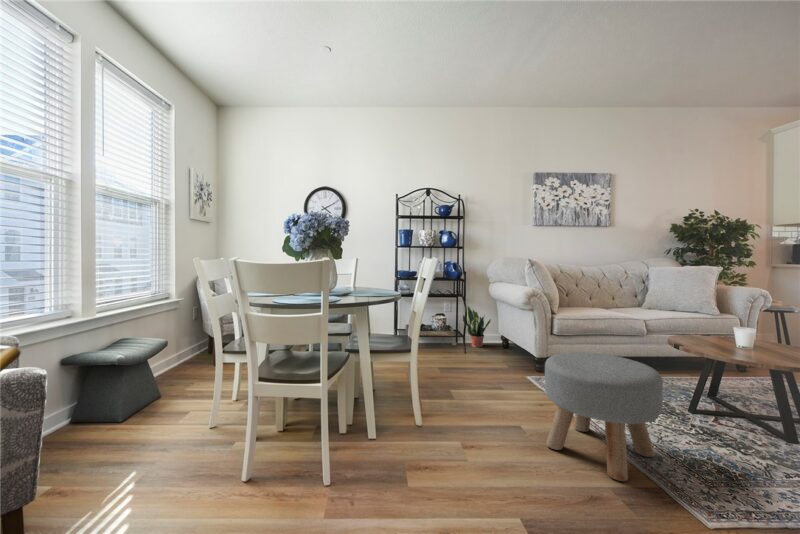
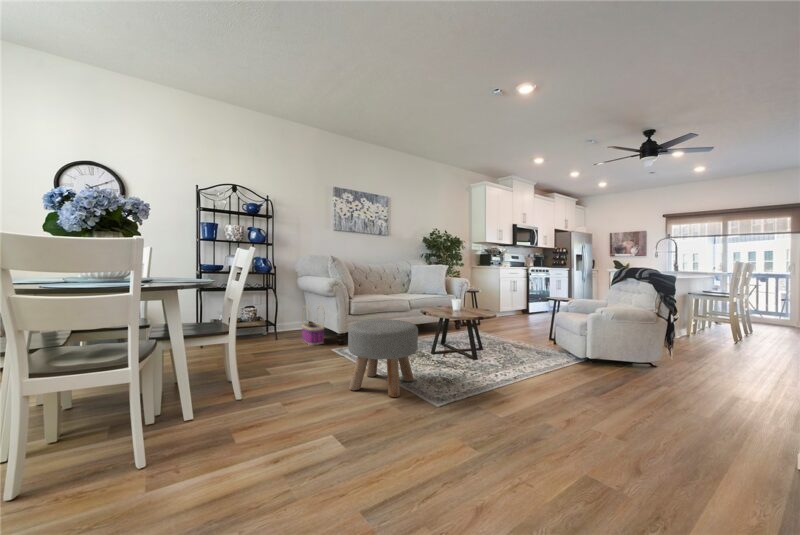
potted plant: present [463,306,491,347] -> none [272,298,298,335]
basket: none [494,318,520,365] -> present [302,308,325,345]

